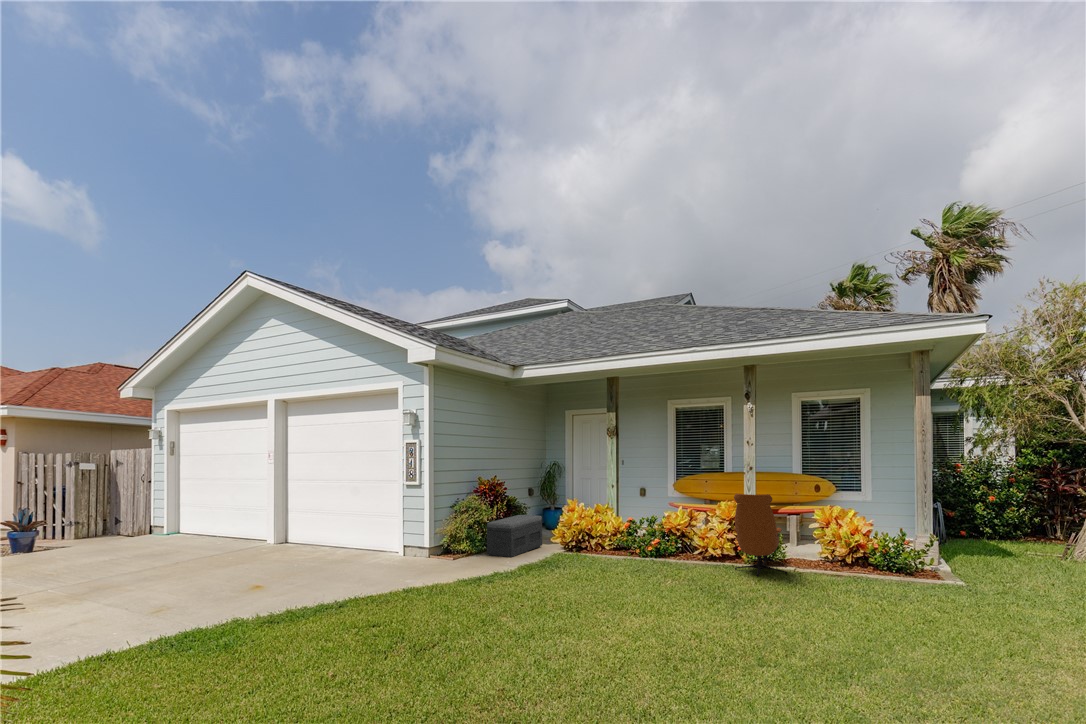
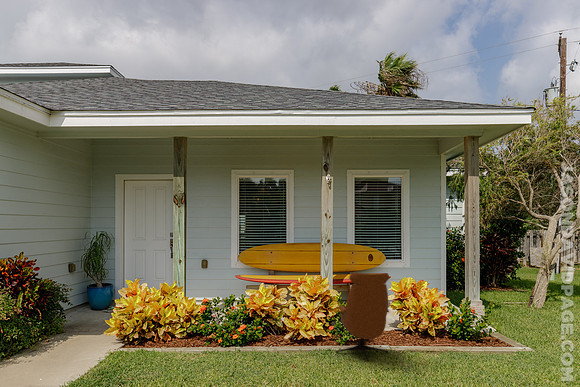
storage bench: present [487,515,542,557] -> none [9,302,88,368]

